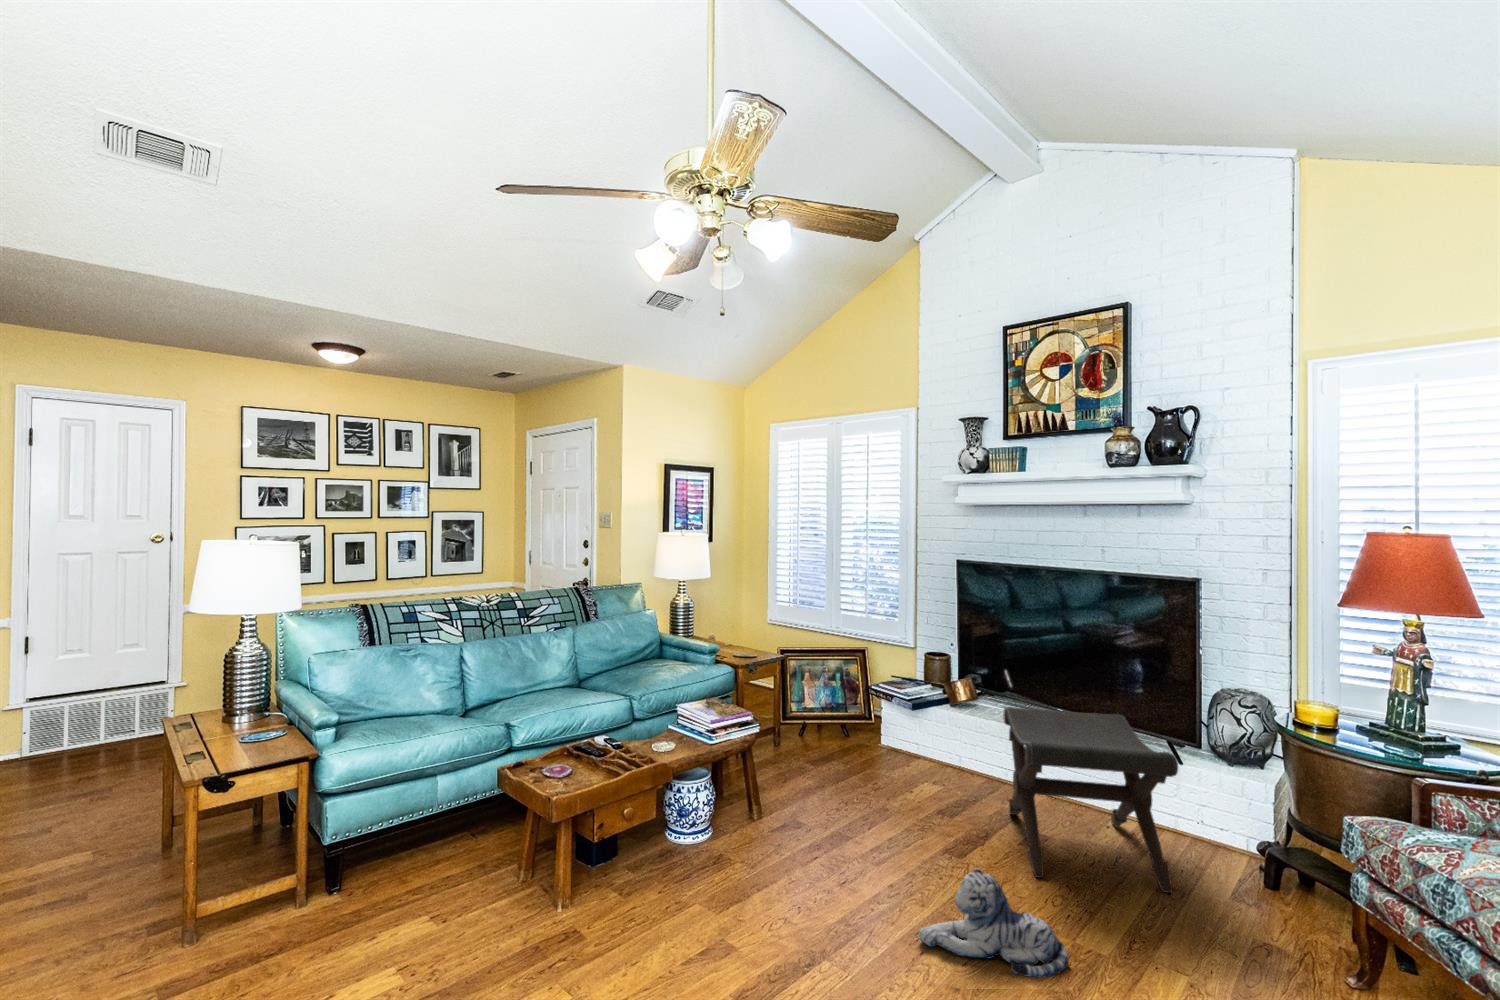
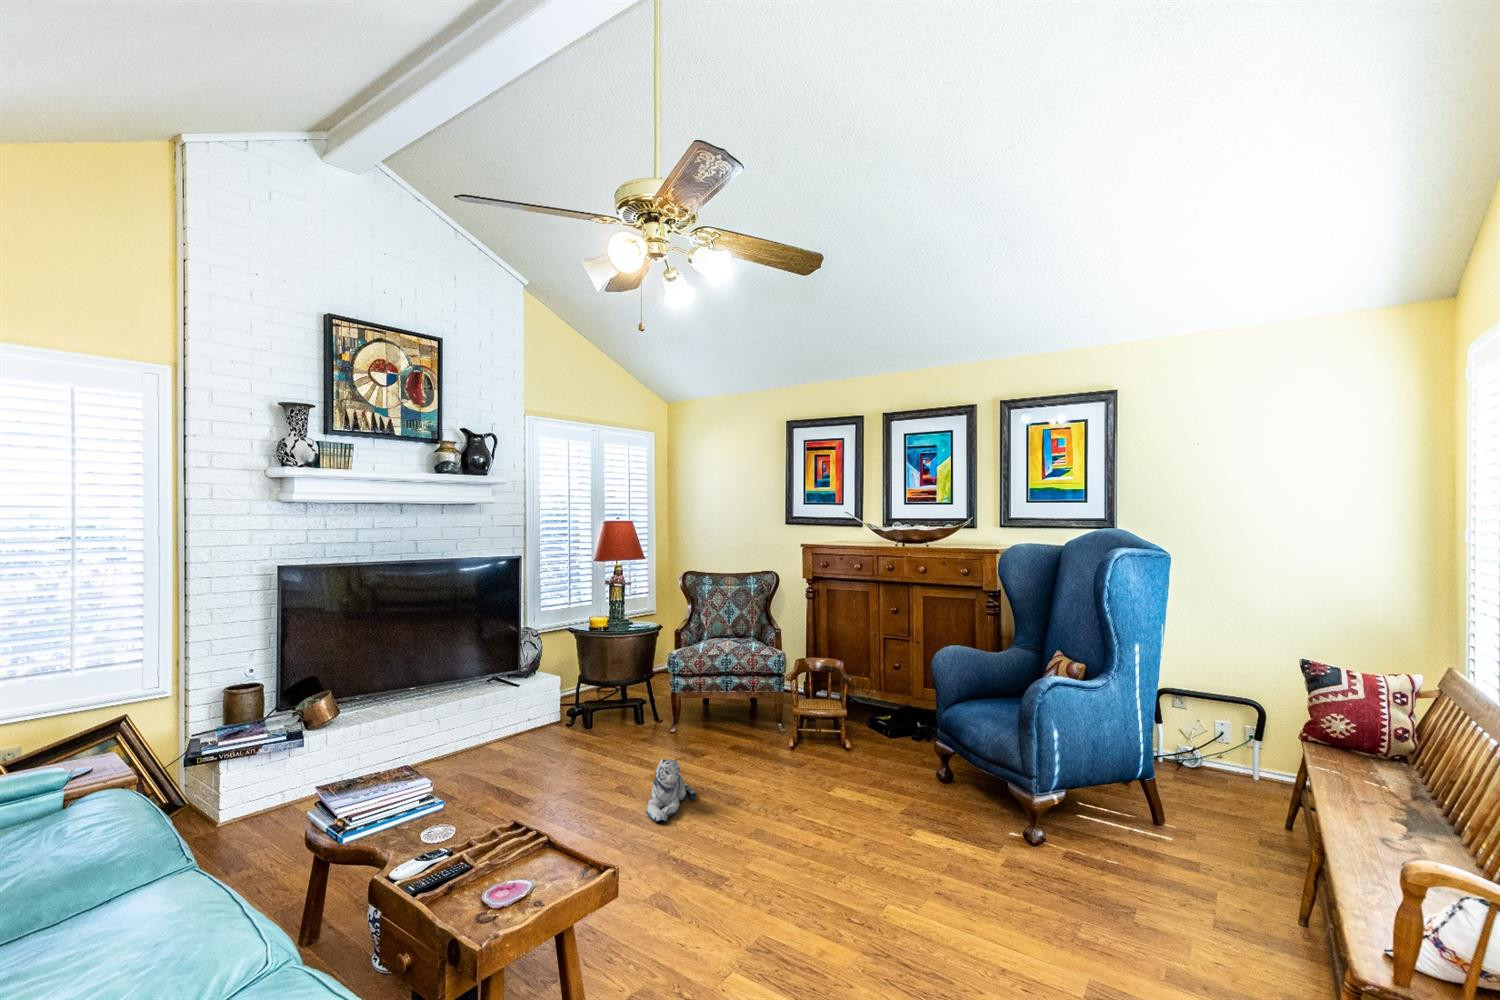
footstool: present [1004,707,1178,893] -> none [459,666,609,782]

